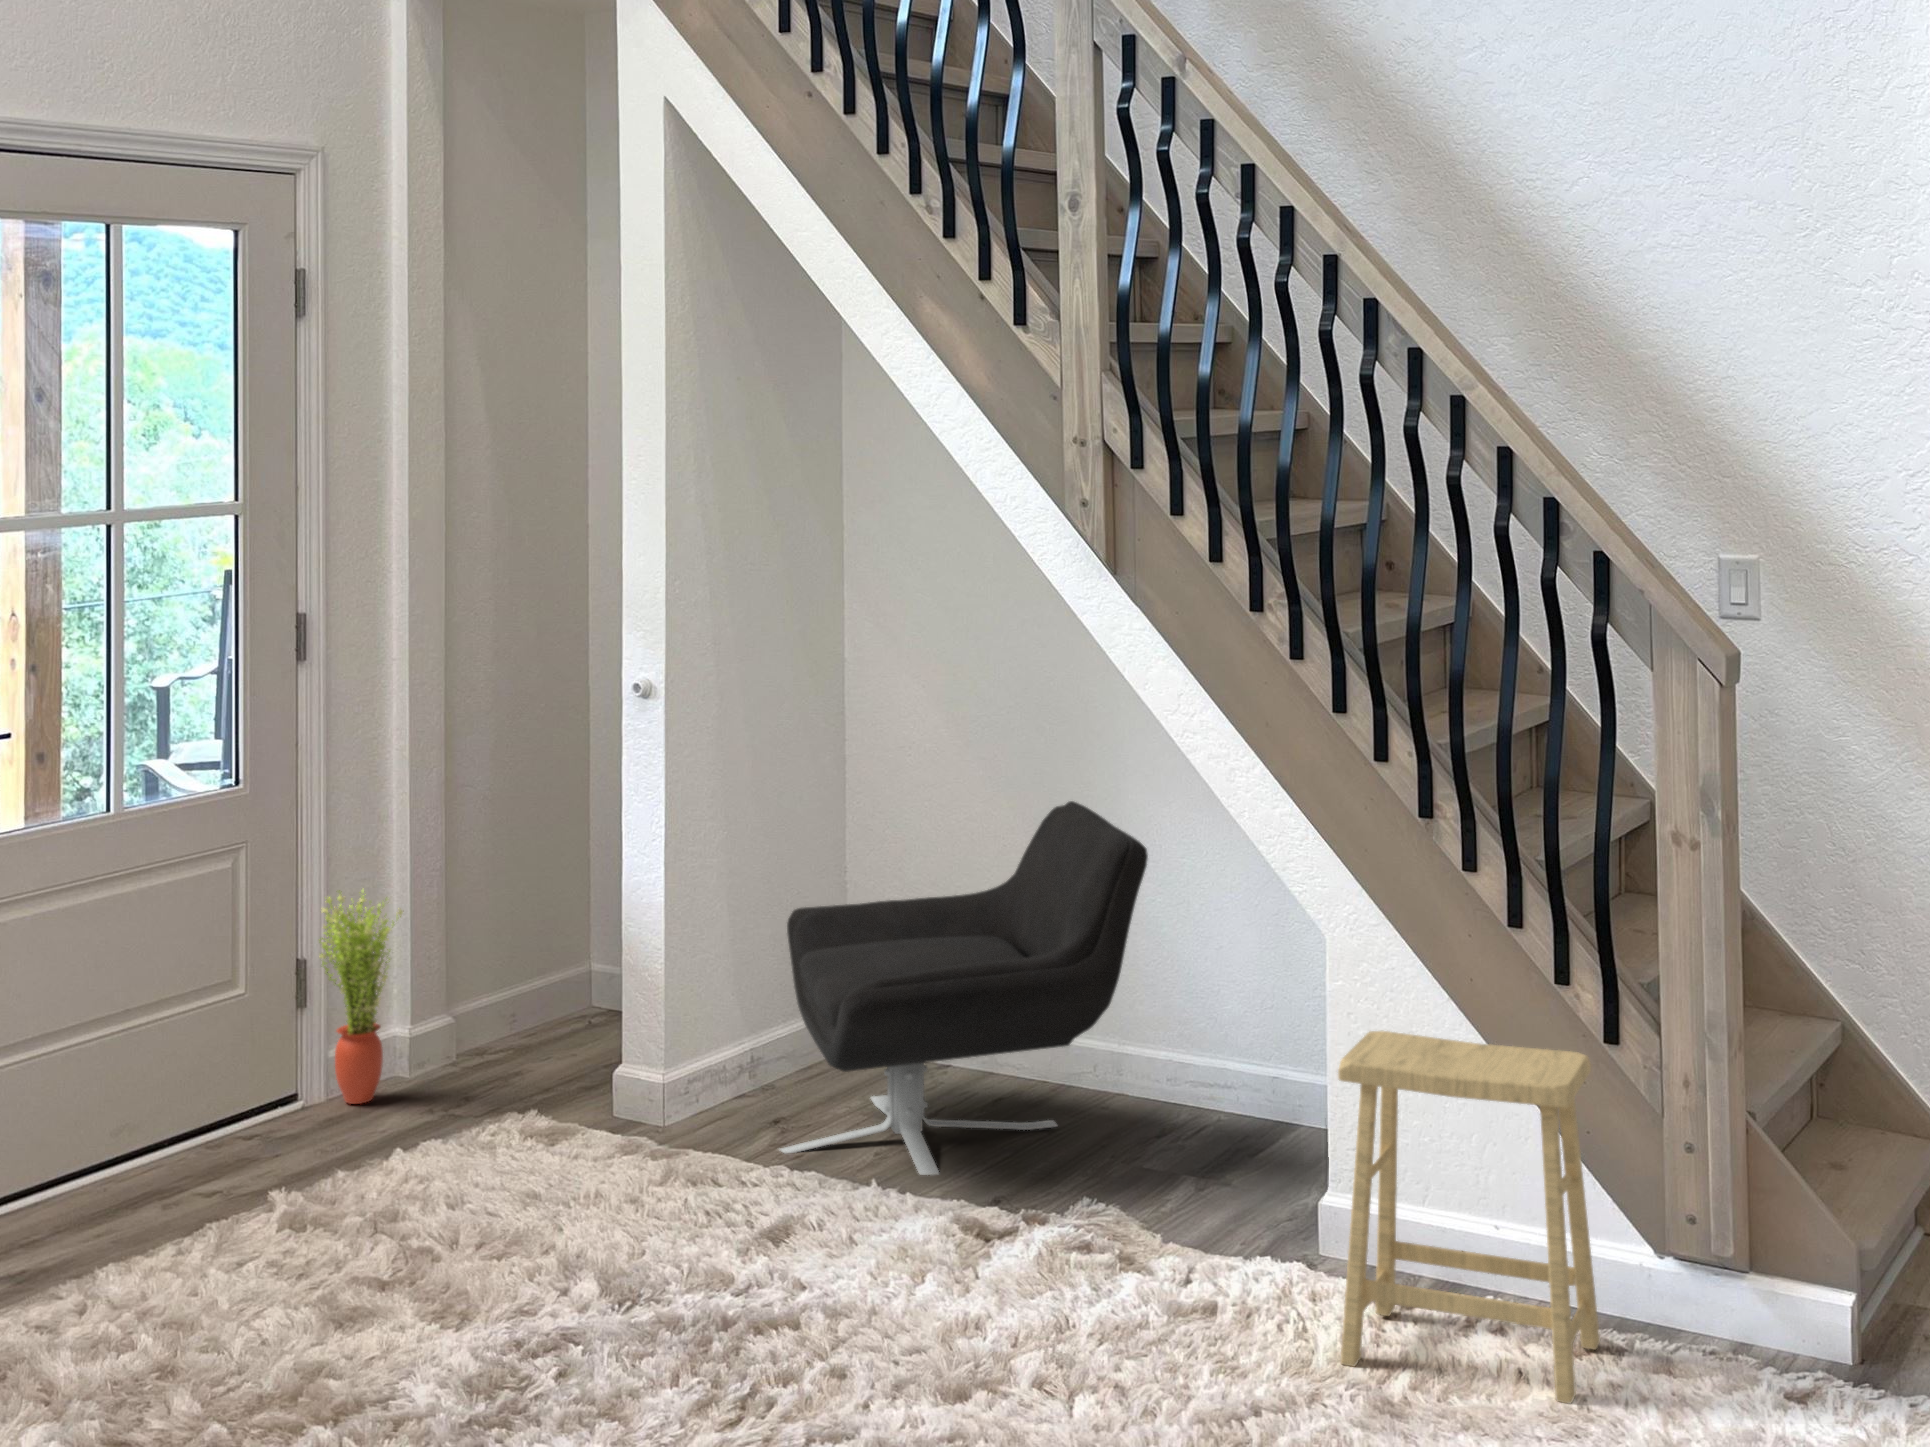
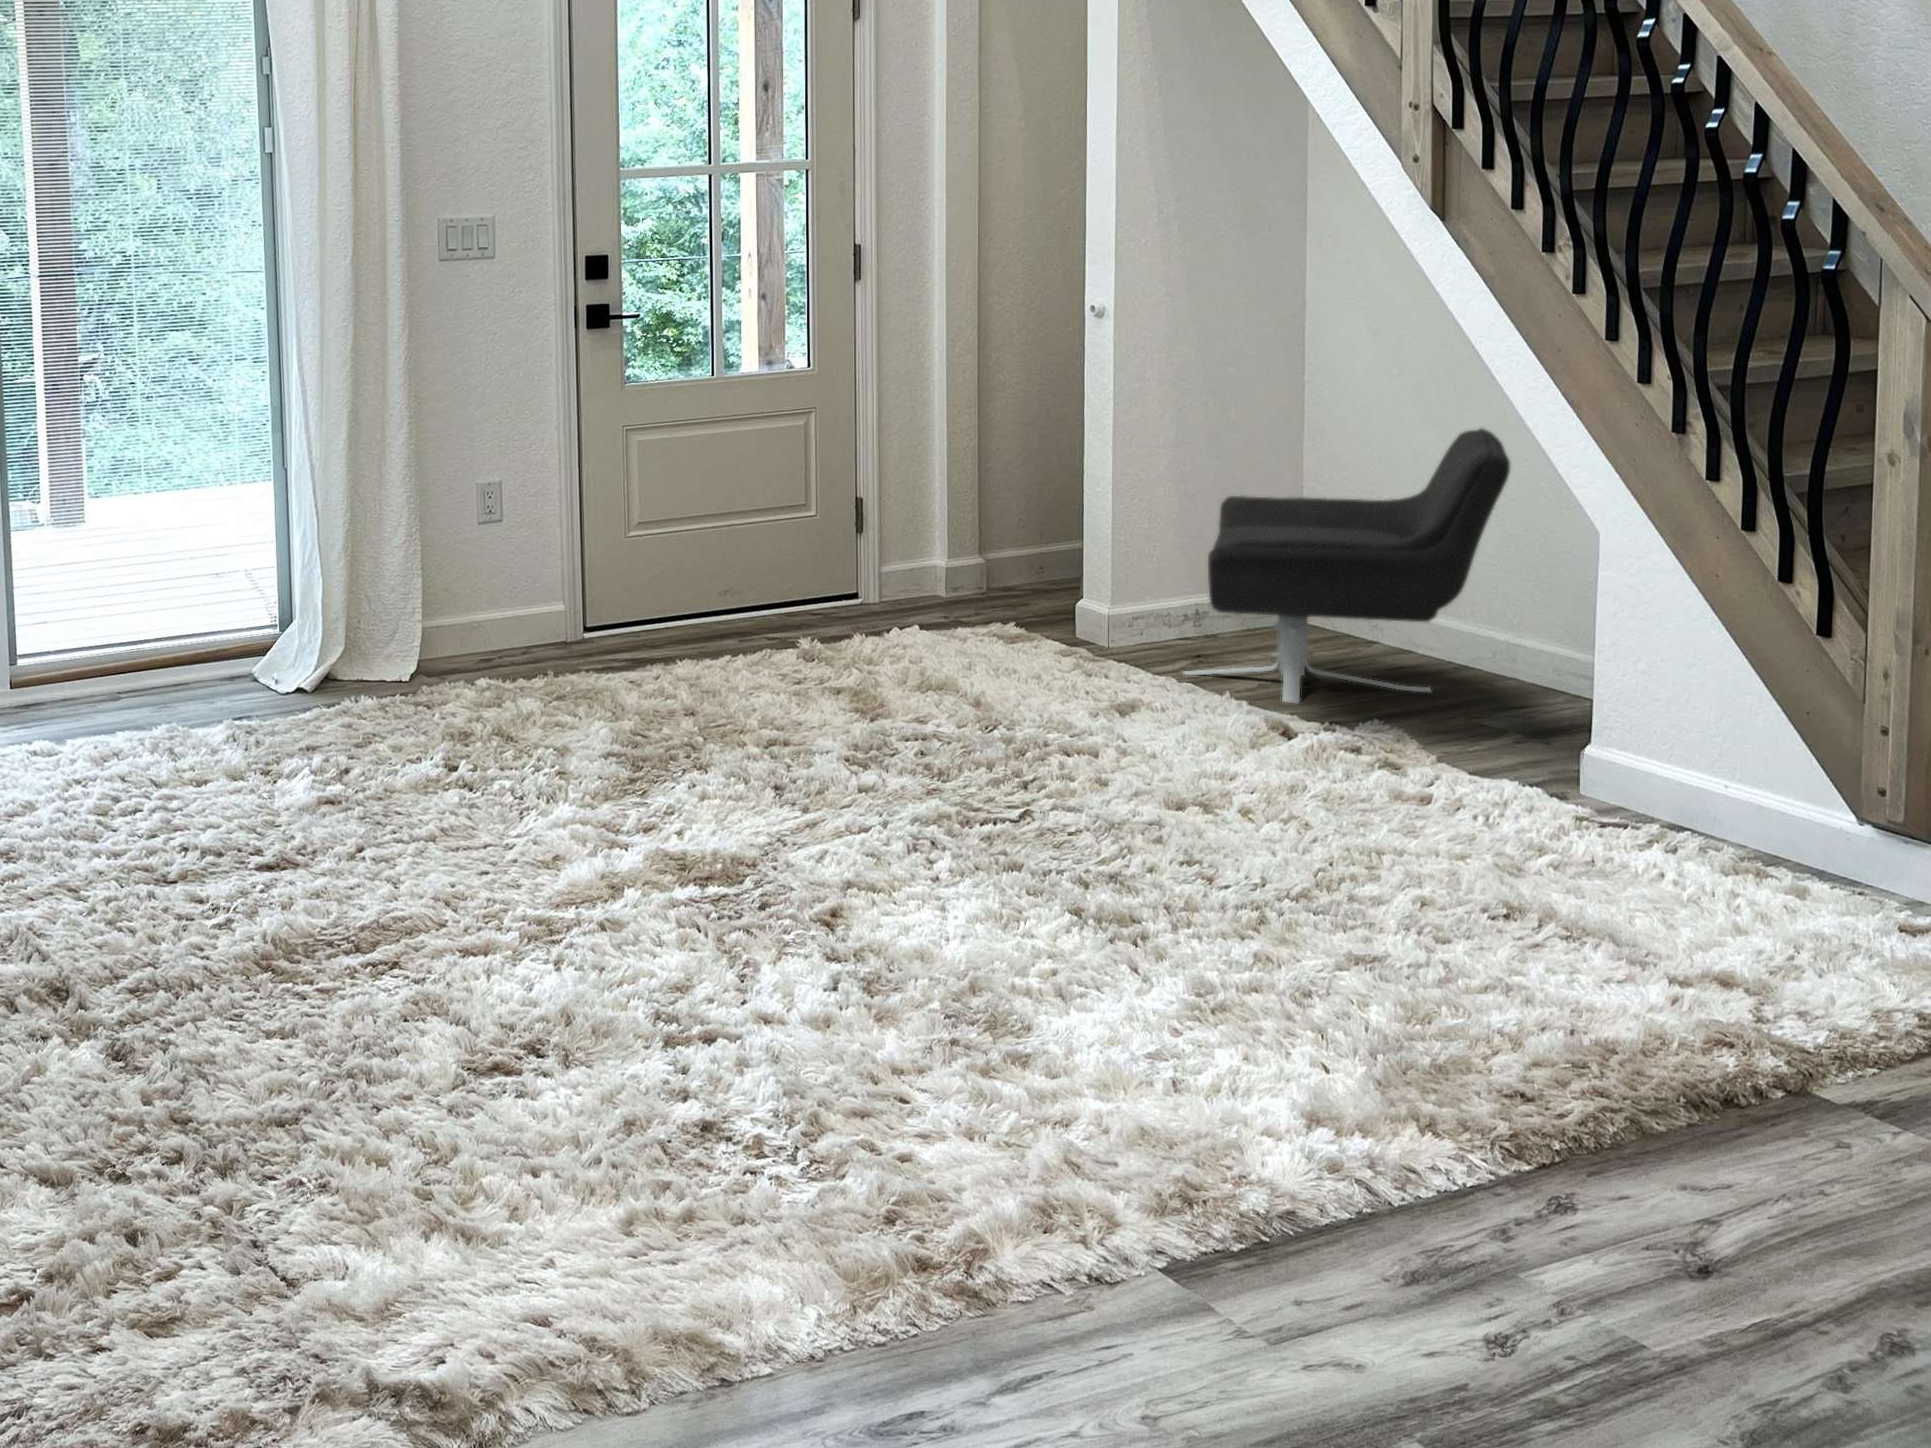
potted plant: present [320,890,402,1104] -> none [864,449,930,605]
footstool: present [1338,1031,1600,1404] -> none [1516,603,1777,909]

